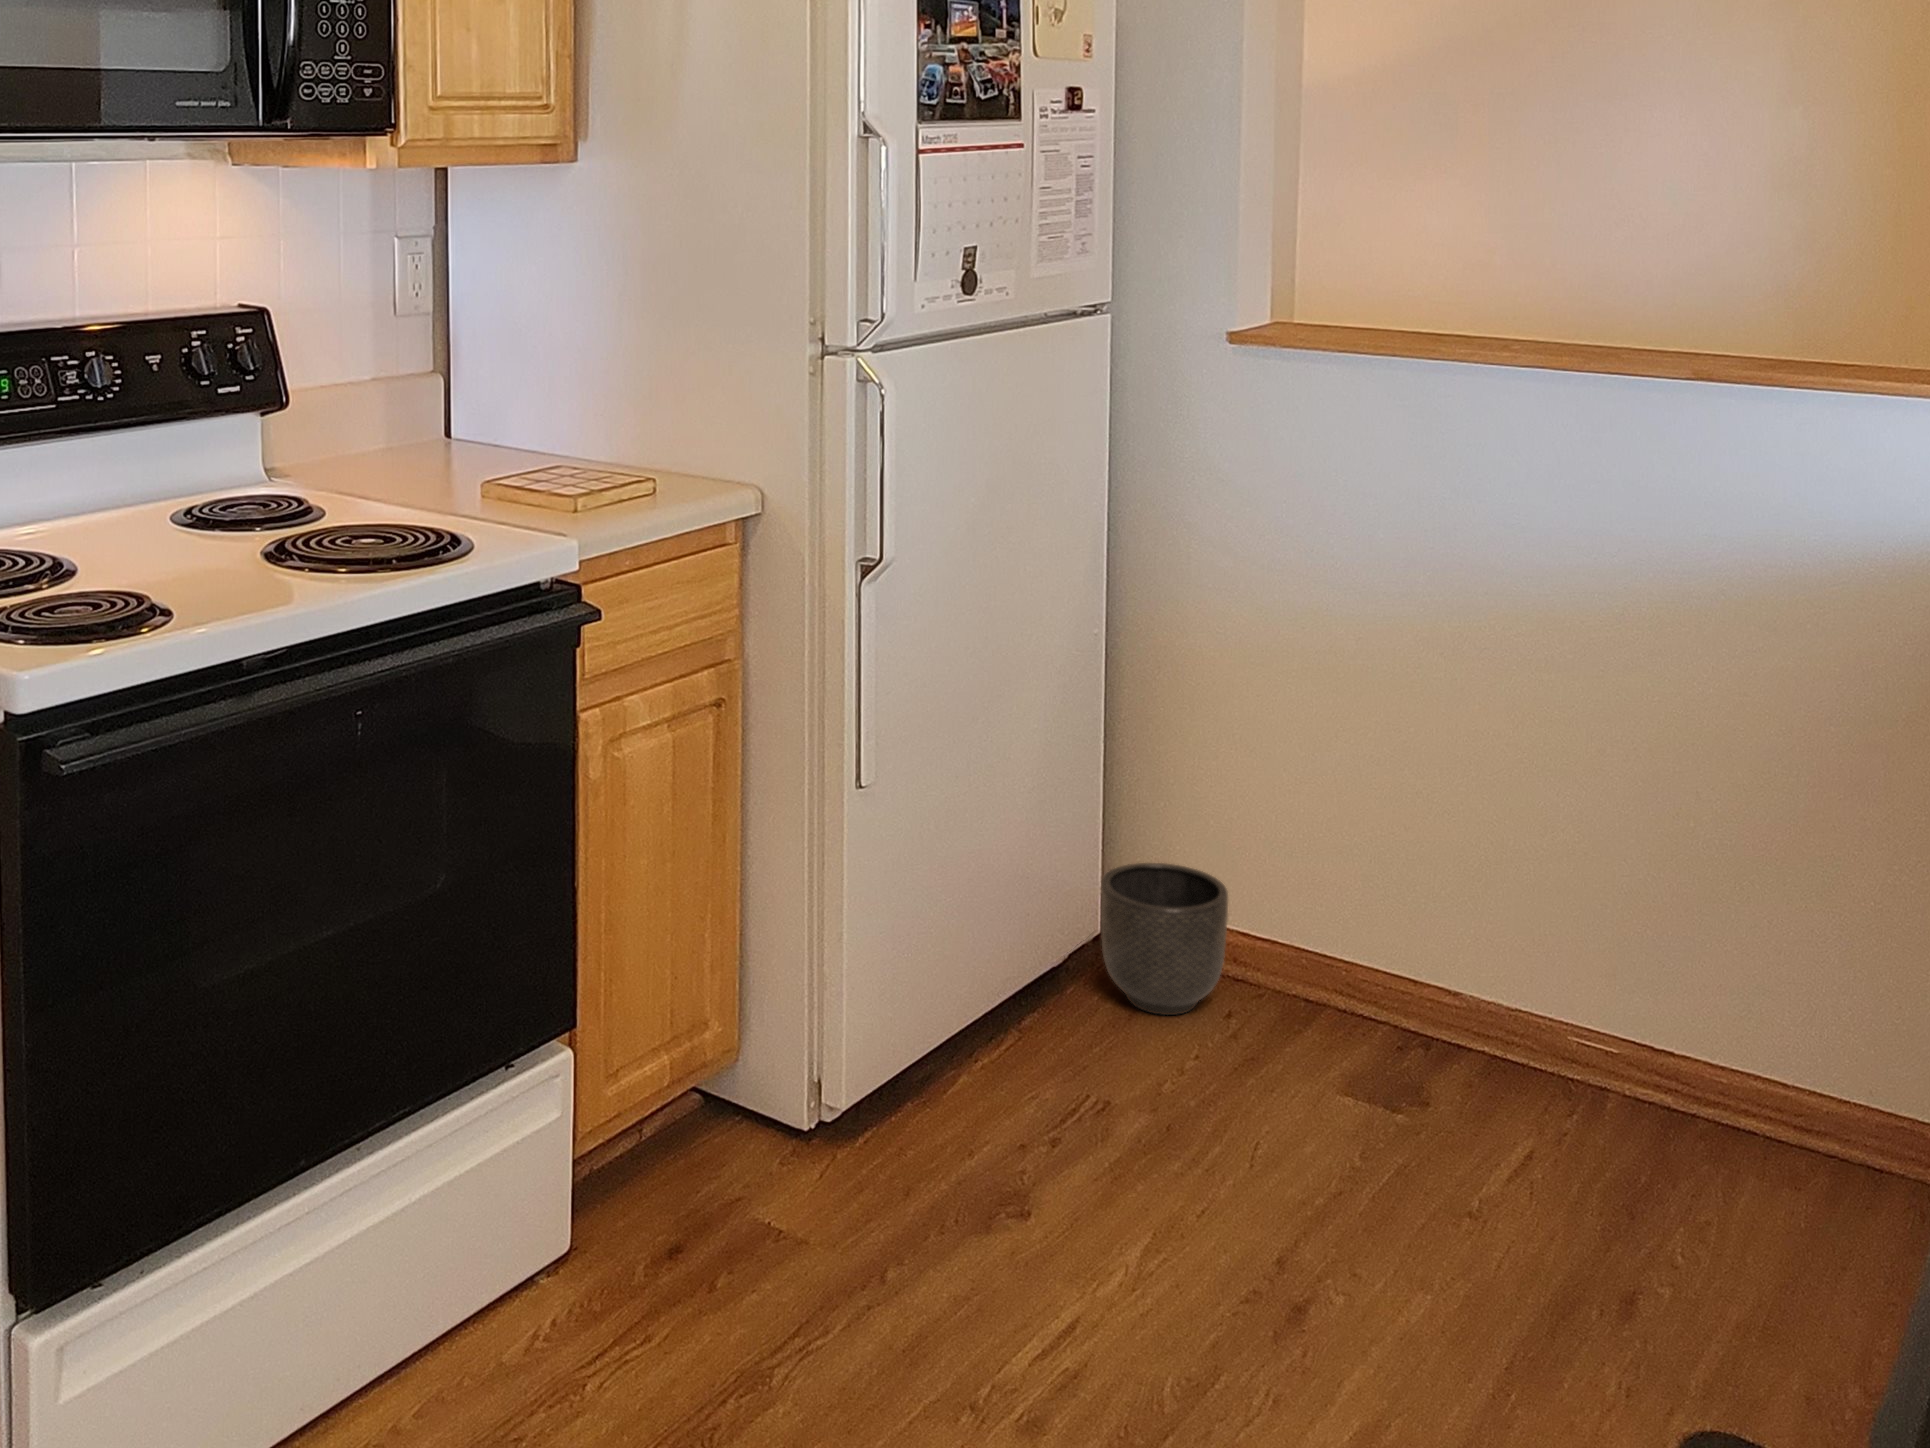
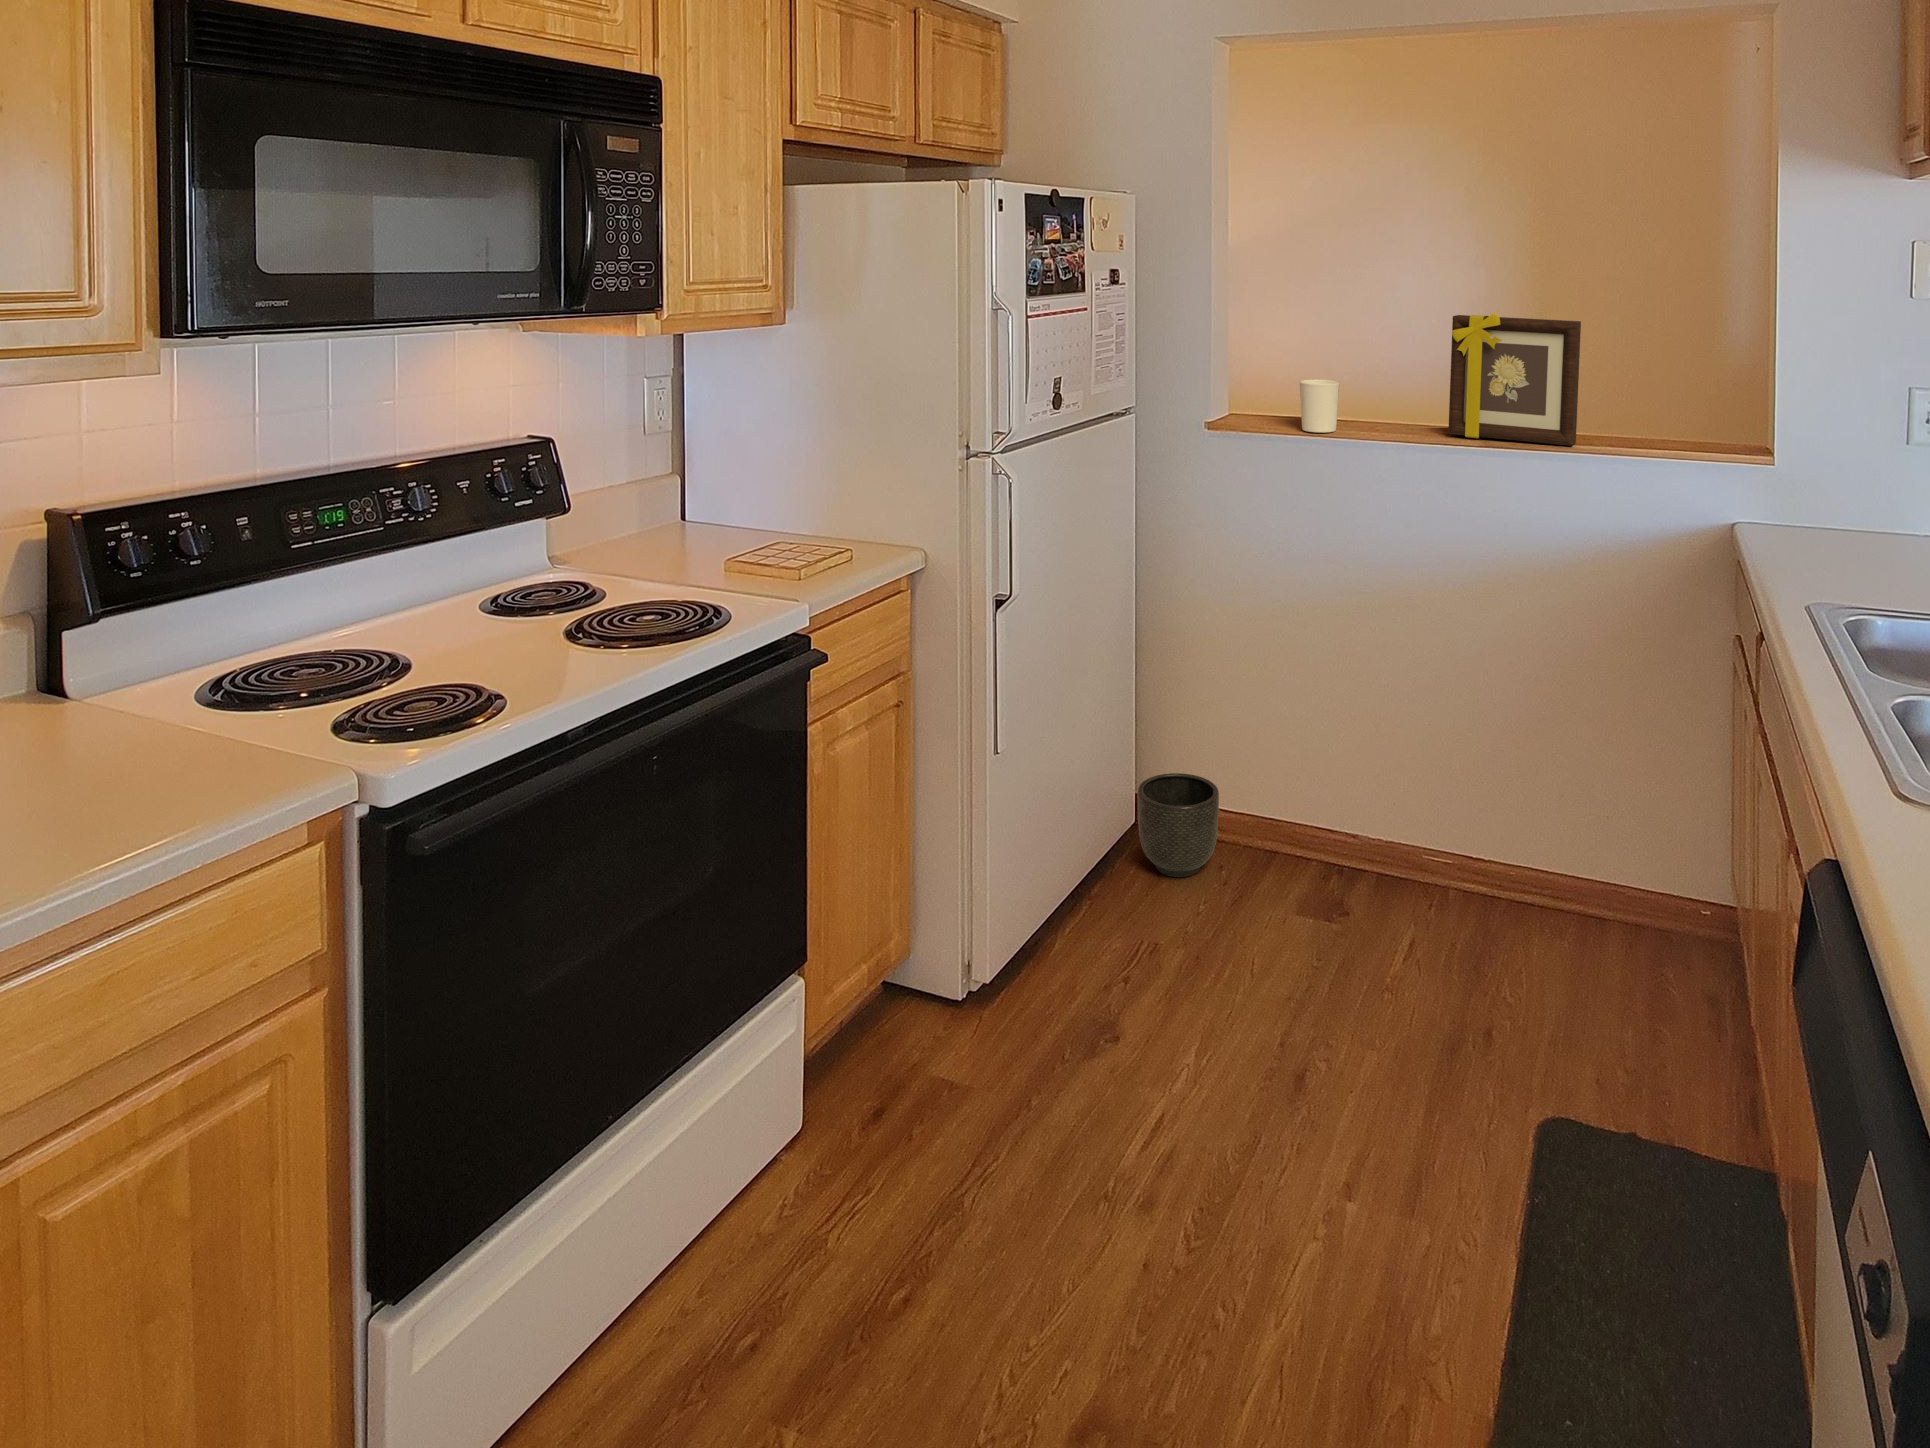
picture frame: none [1630,155,1874,378] -> present [1448,313,1581,446]
candle holder: none [1380,266,1448,349] -> present [1299,380,1340,433]

